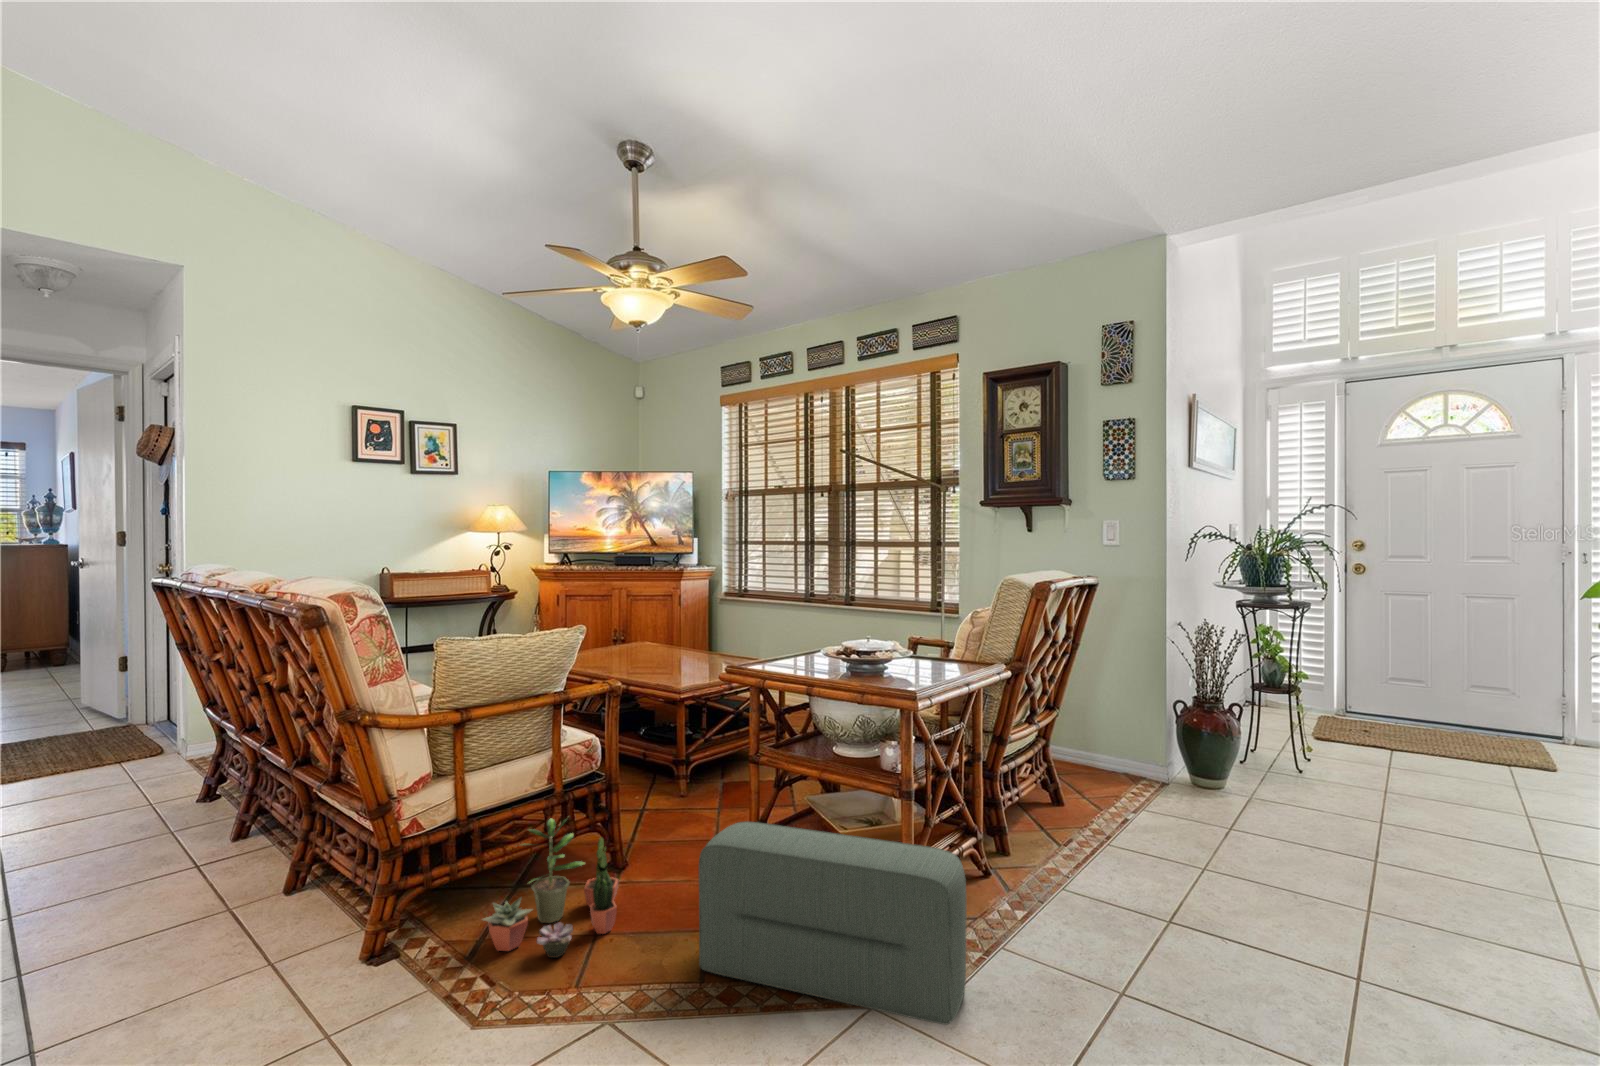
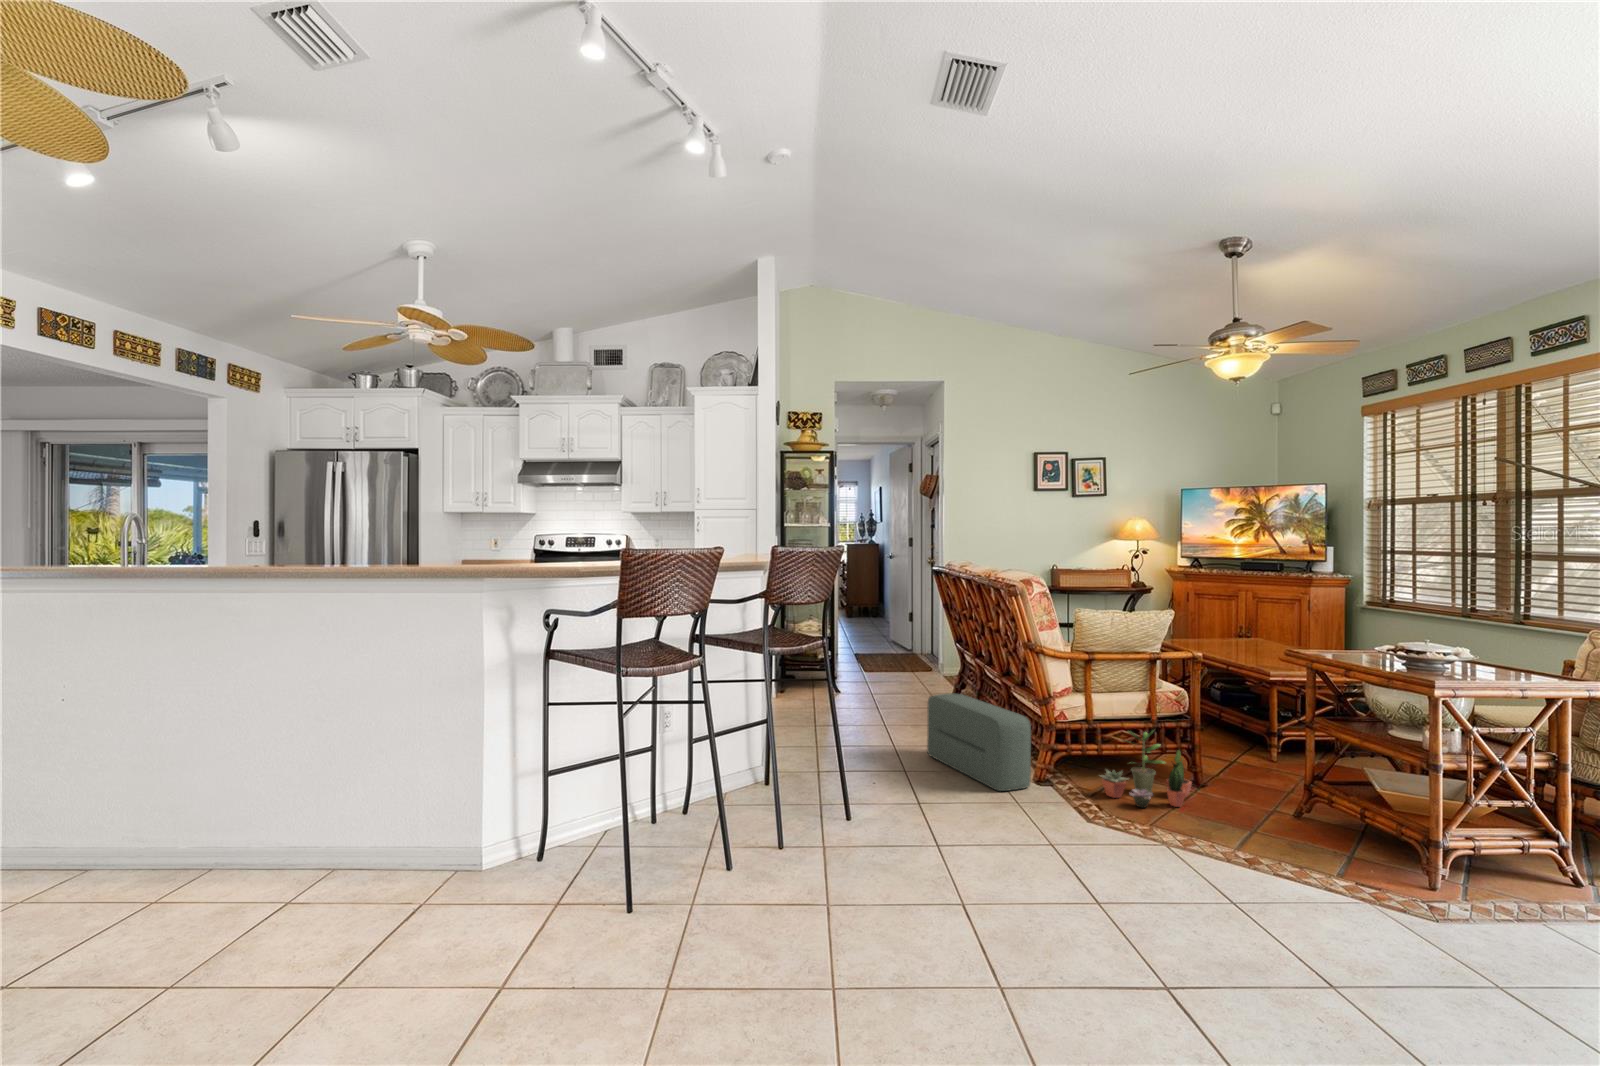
pouf: present [699,821,967,1025] -> present [927,694,1031,791]

